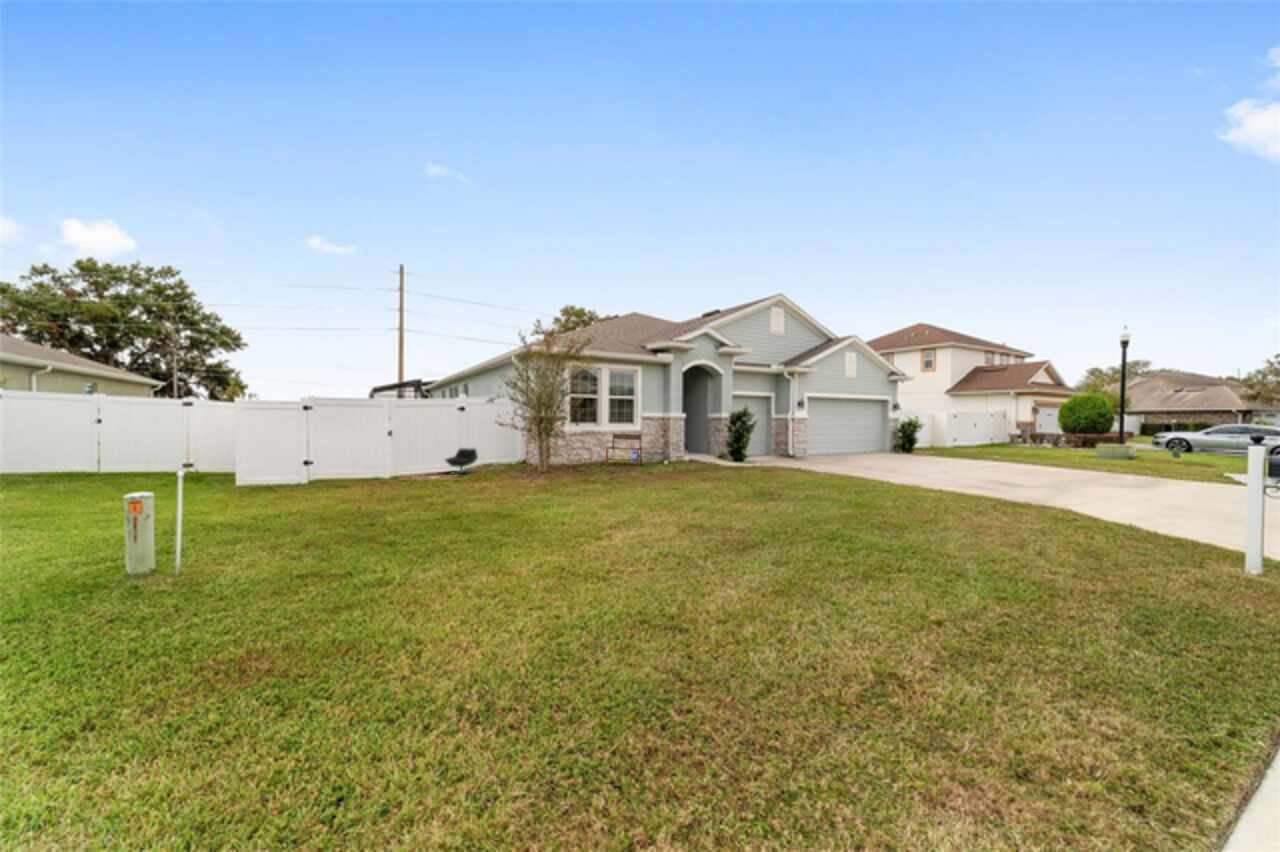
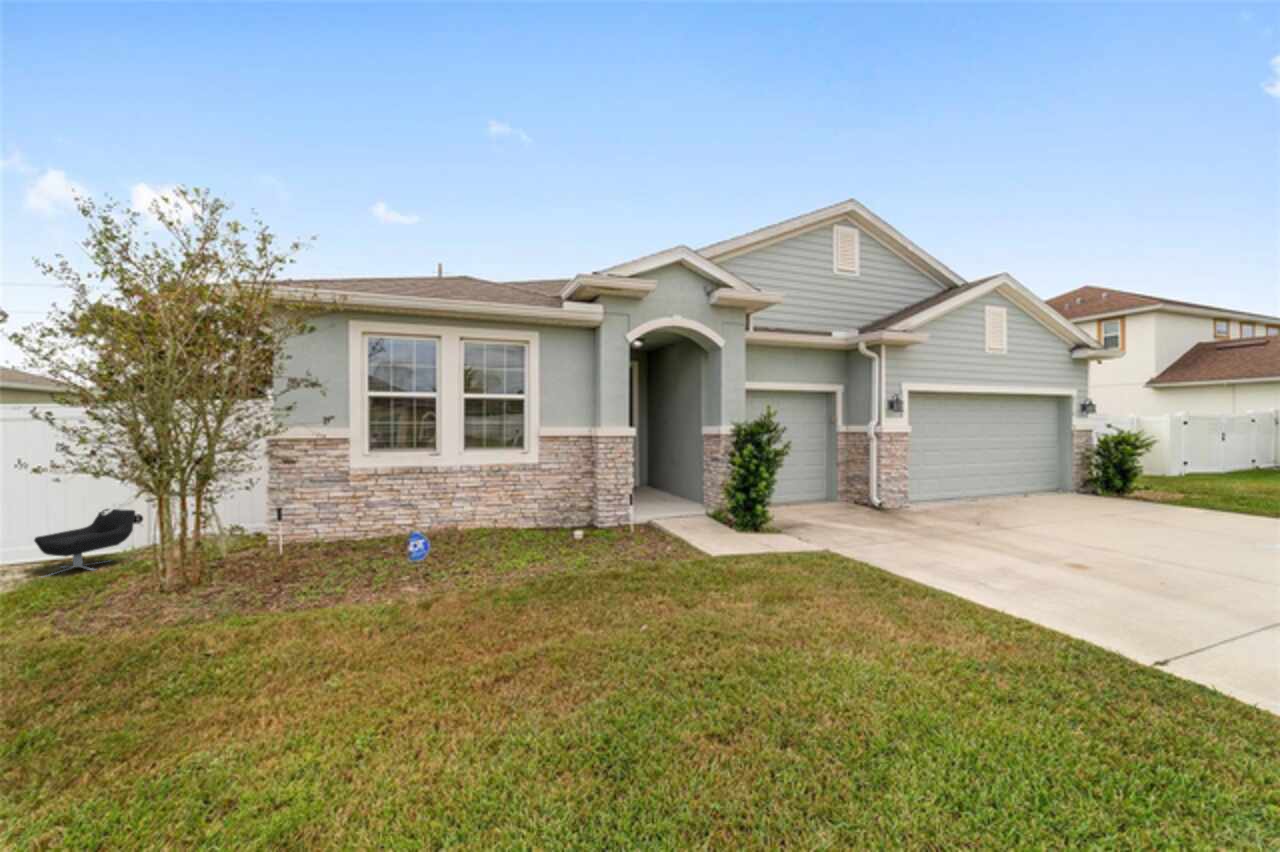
bench: present [606,434,643,467] -> none [447,470,530,549]

